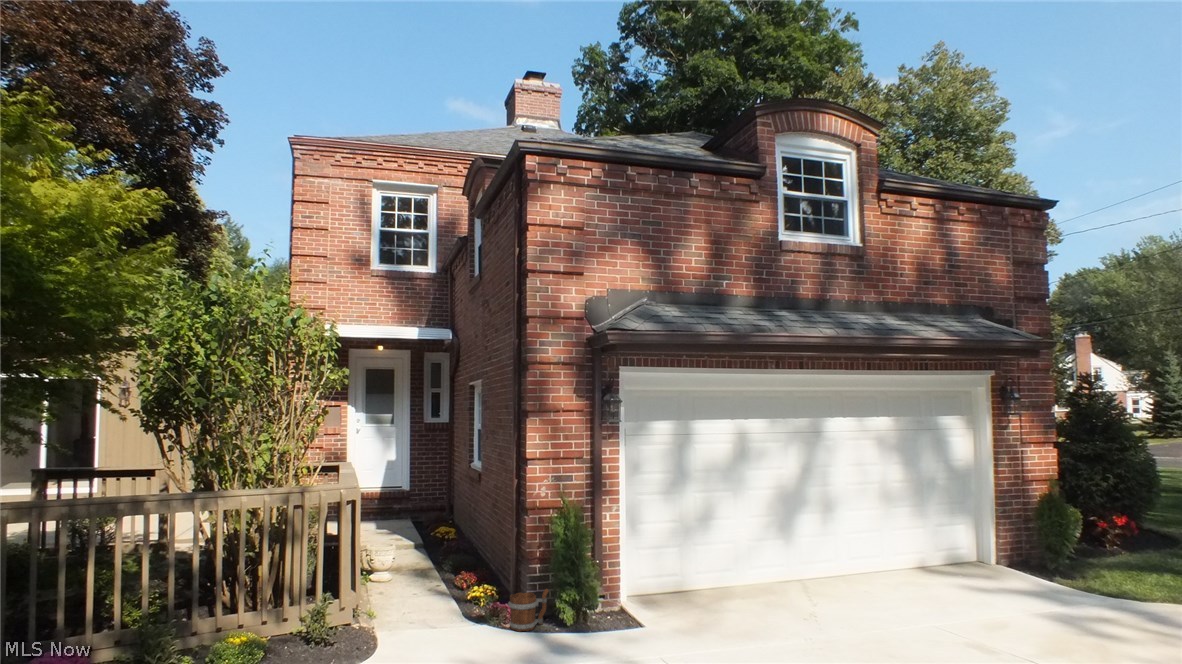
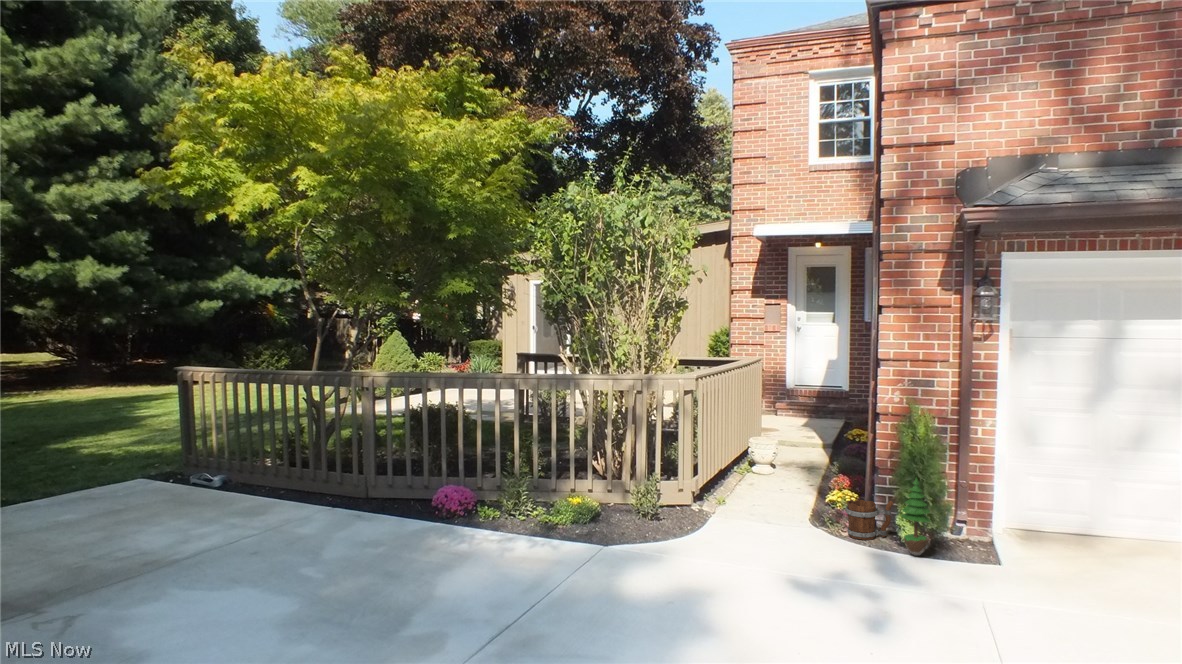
potted tree: none [567,562,593,636] -> present [901,478,931,556]

